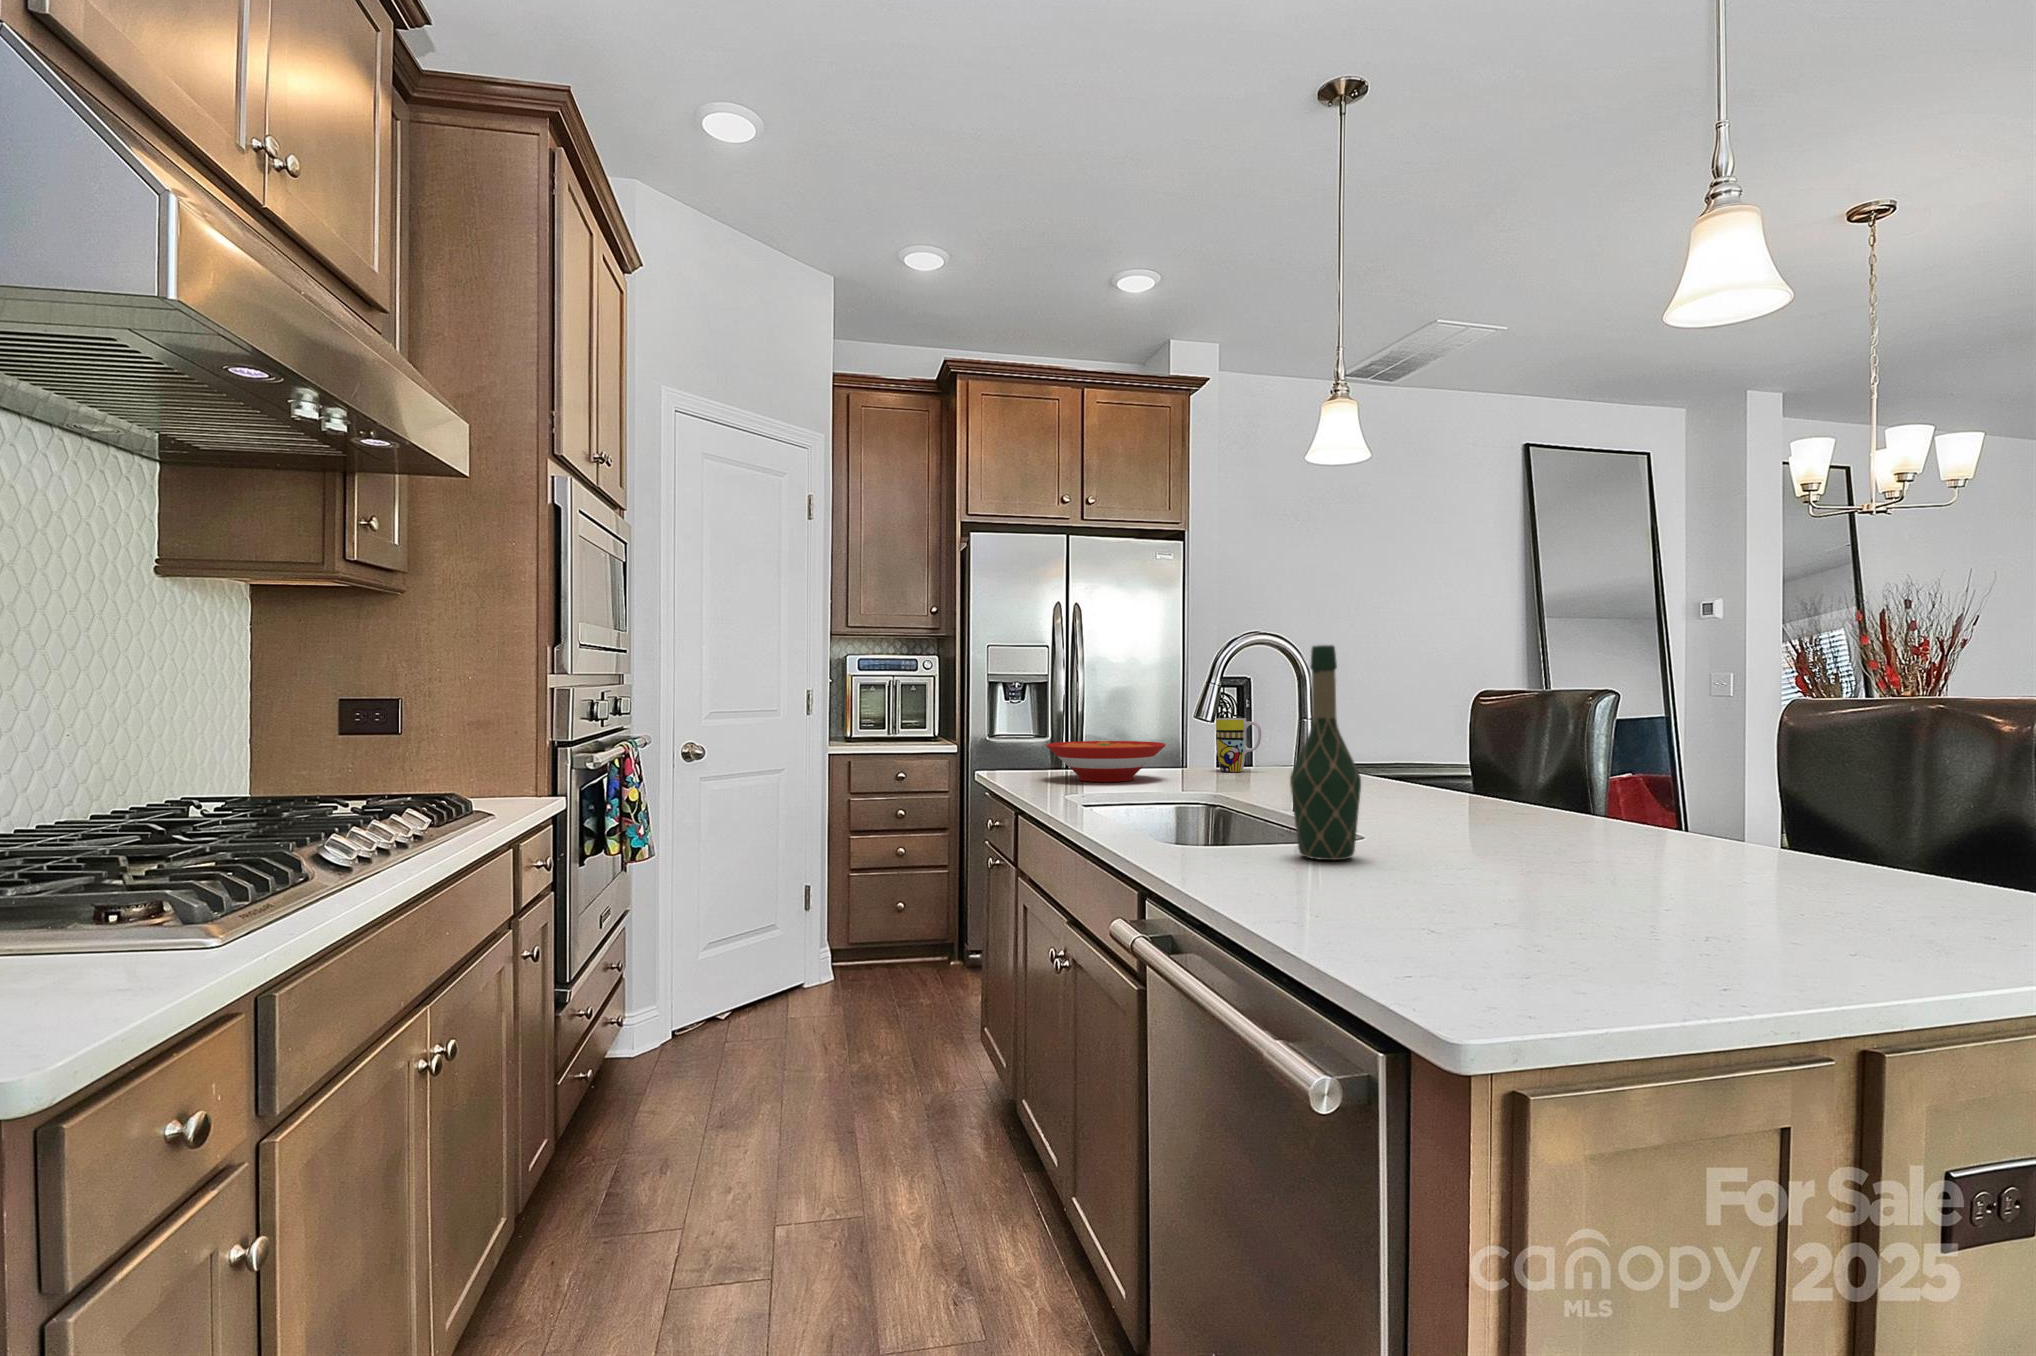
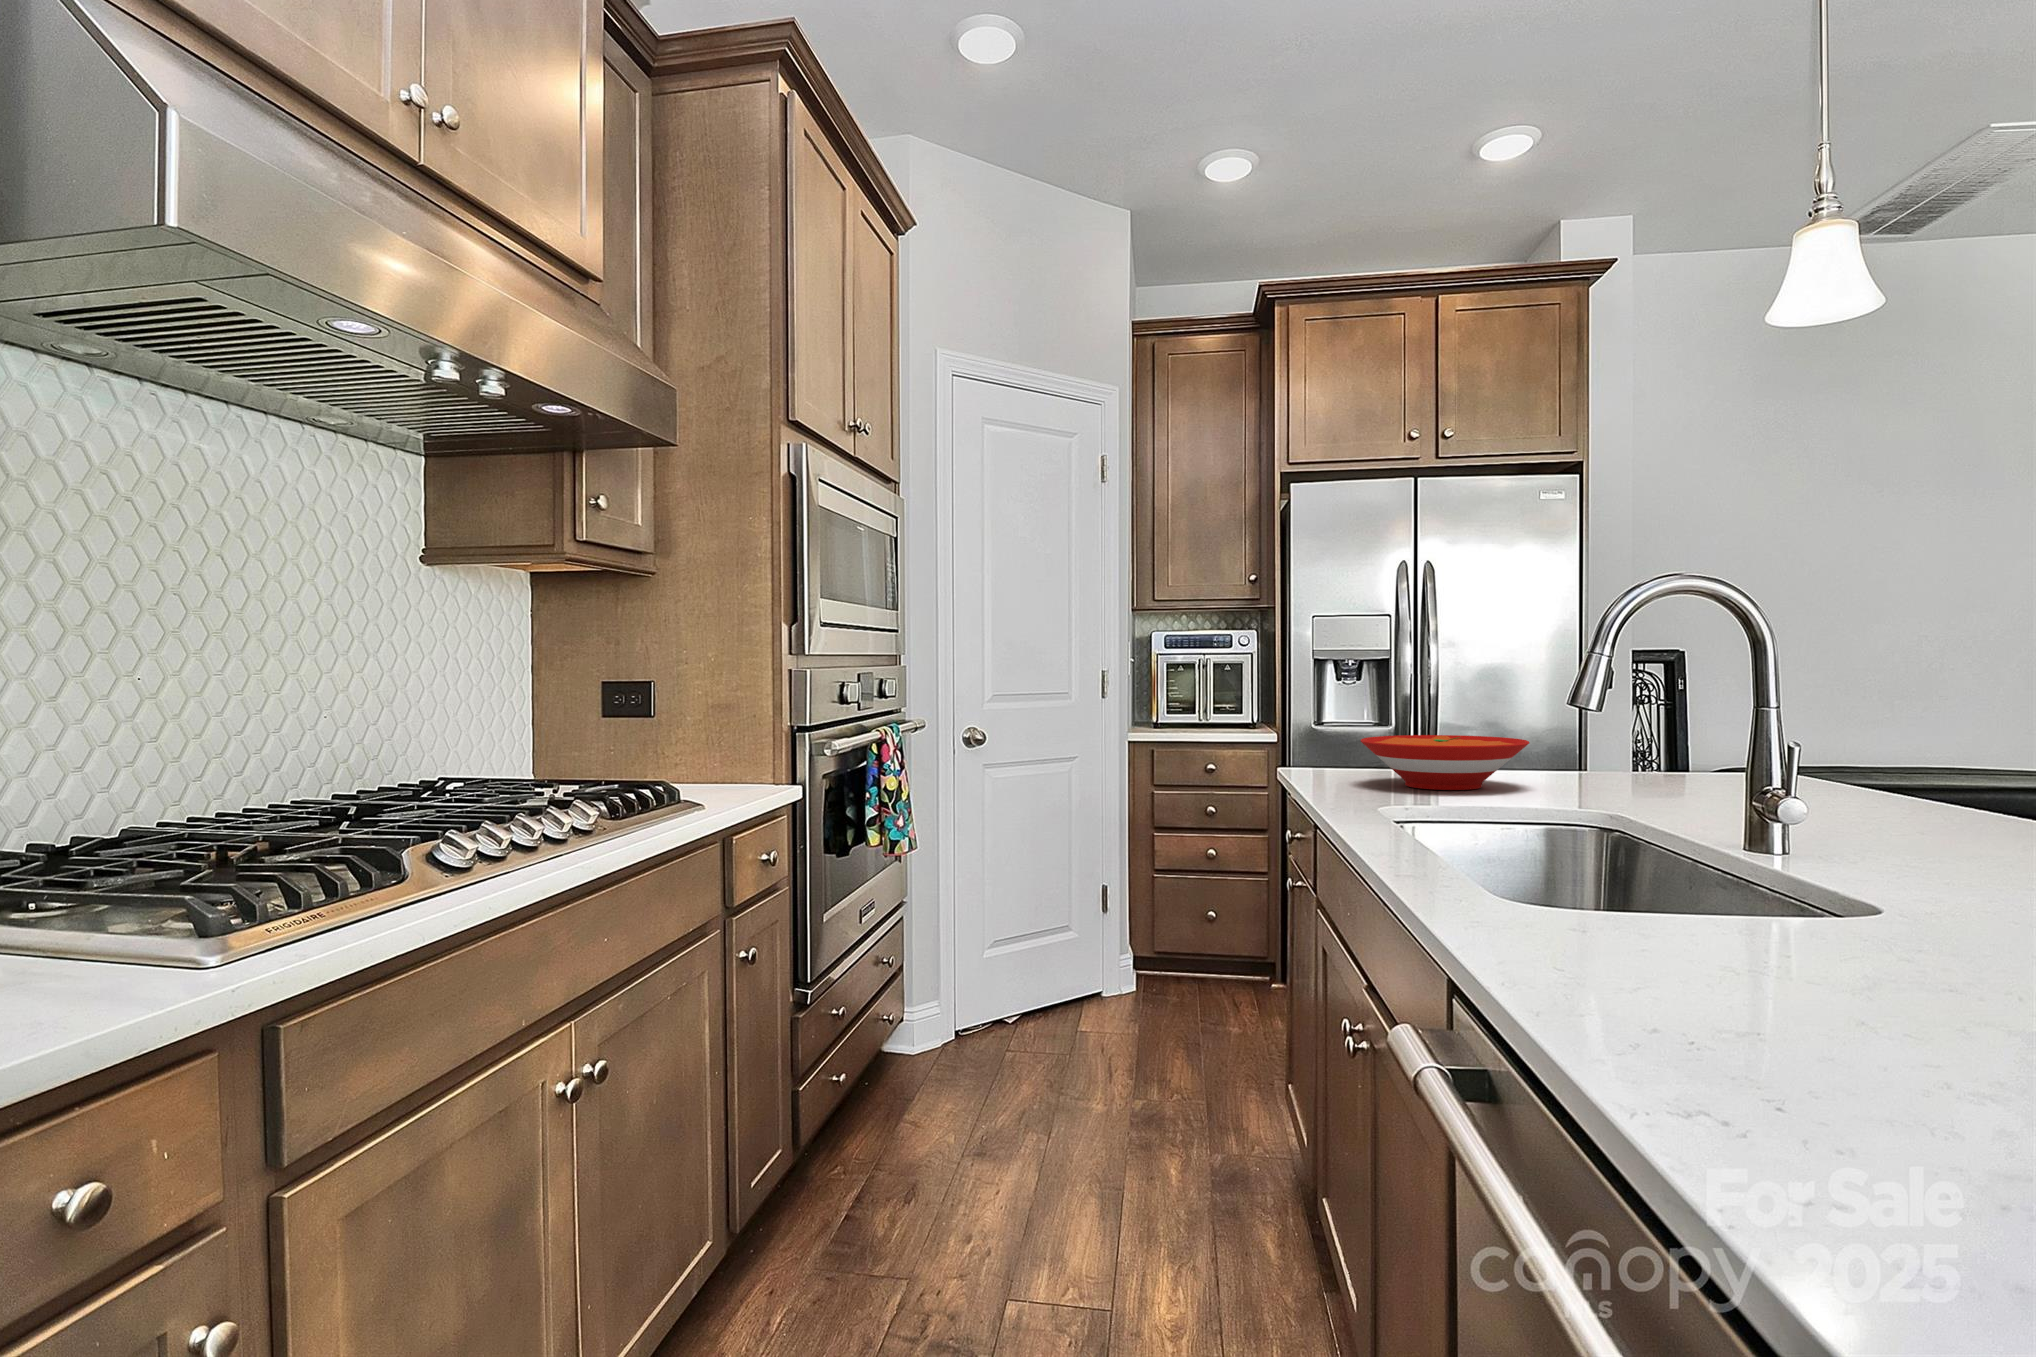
wine bottle: present [1290,645,1361,860] -> none [1696,599,1836,961]
mug: present [1216,718,1261,772] -> none [1609,707,1680,781]

